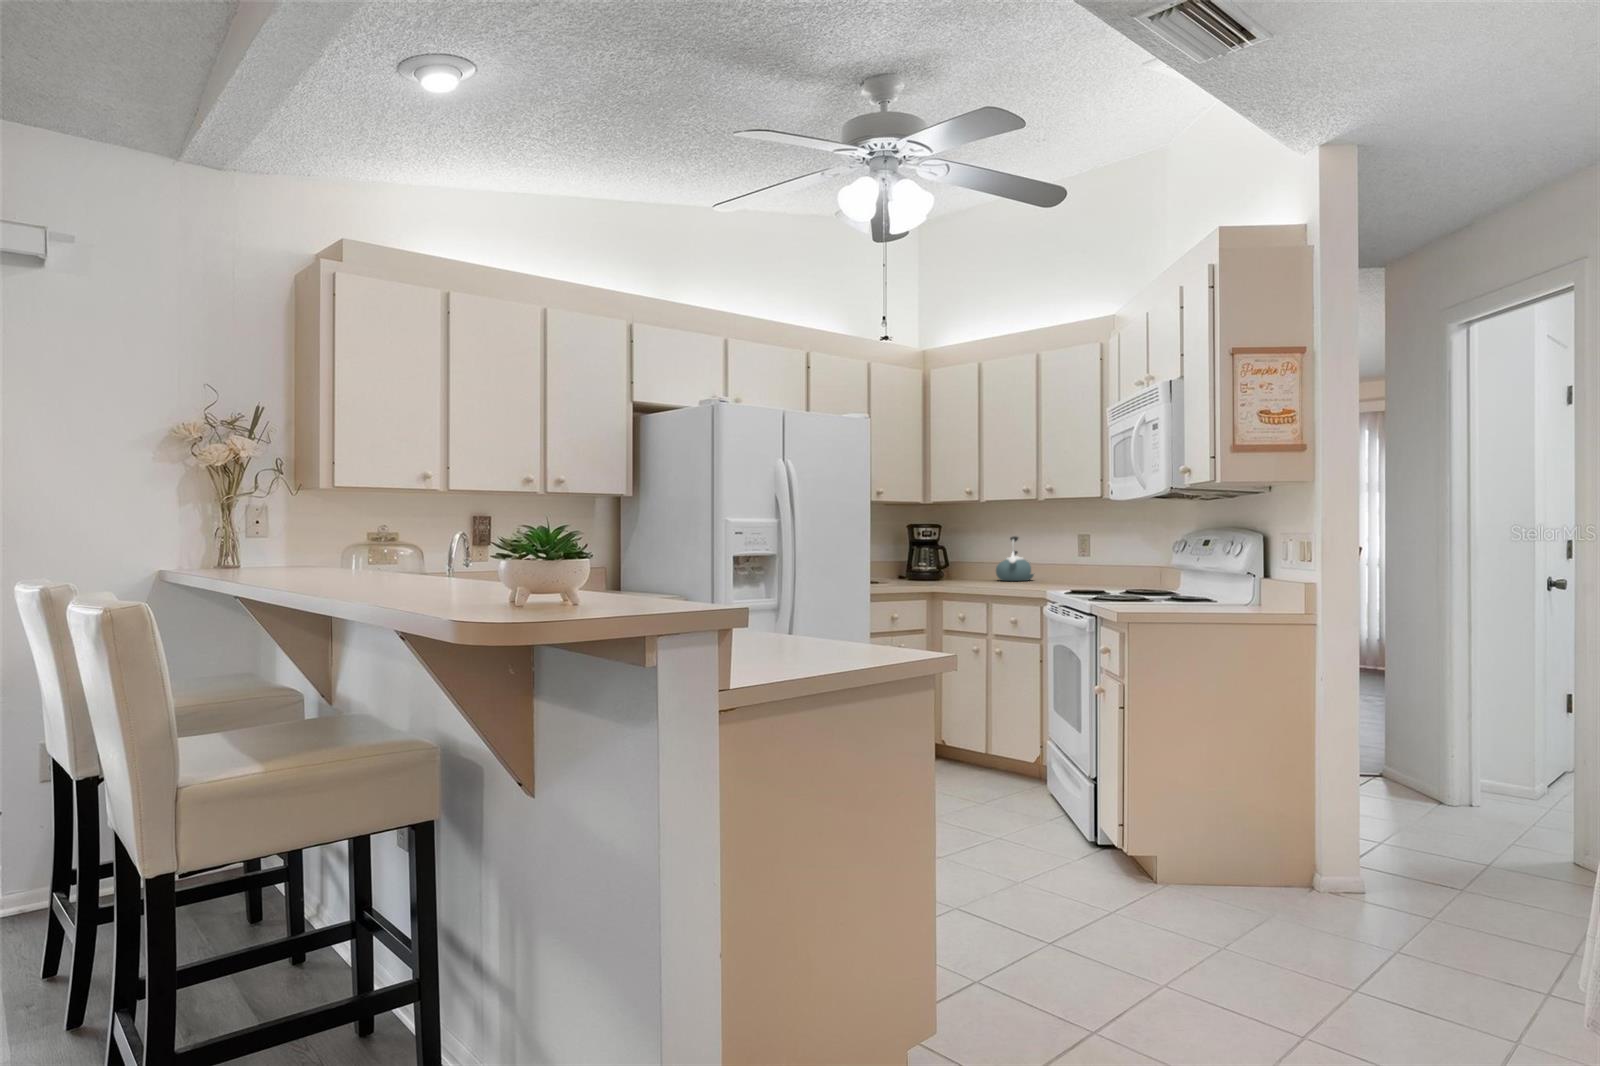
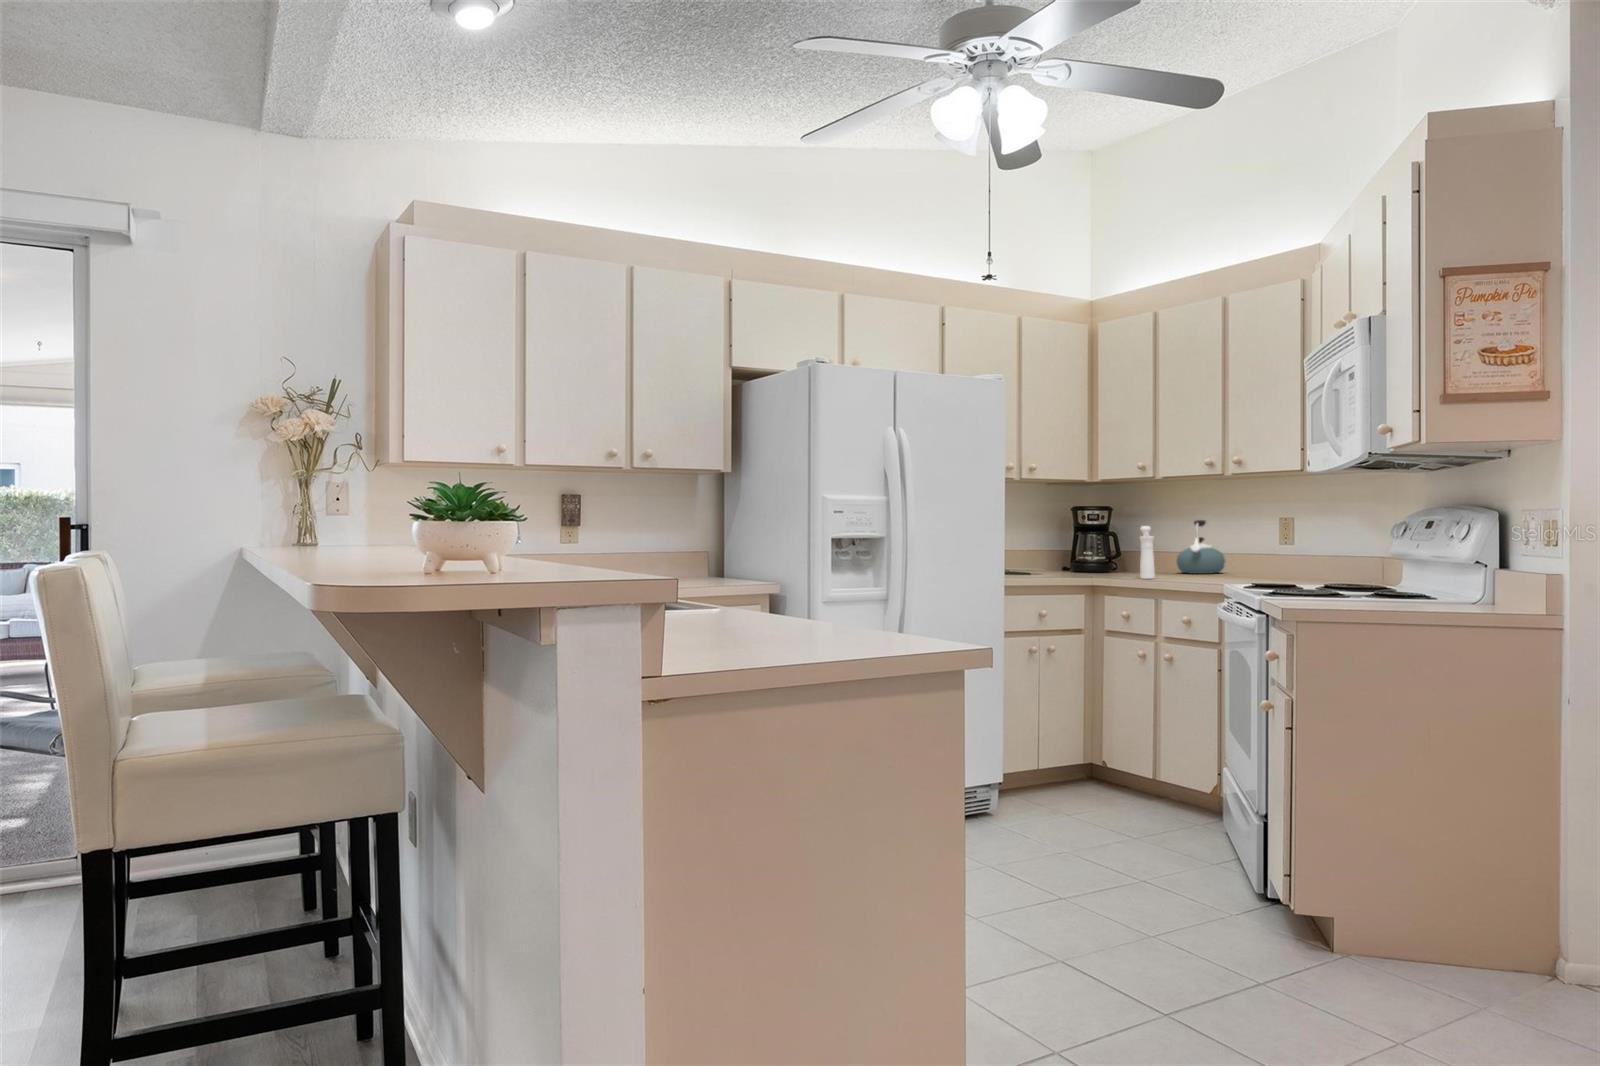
pepper mill: none [971,542,985,586] -> present [1140,526,1155,579]

